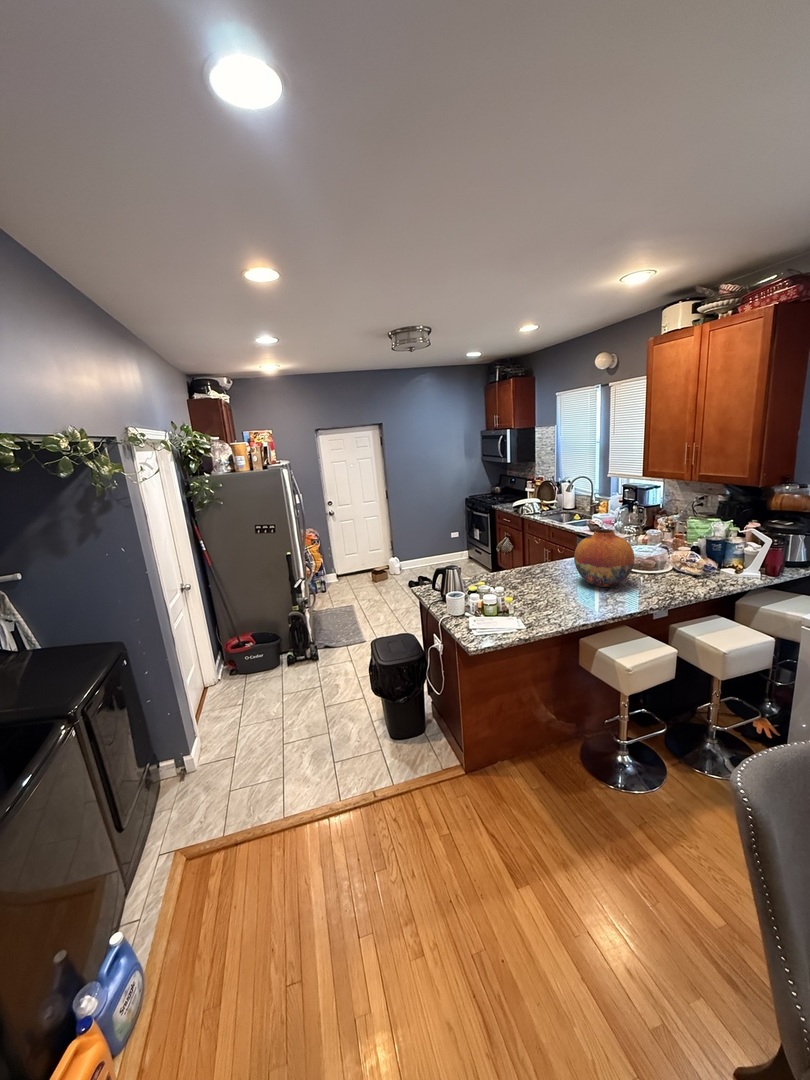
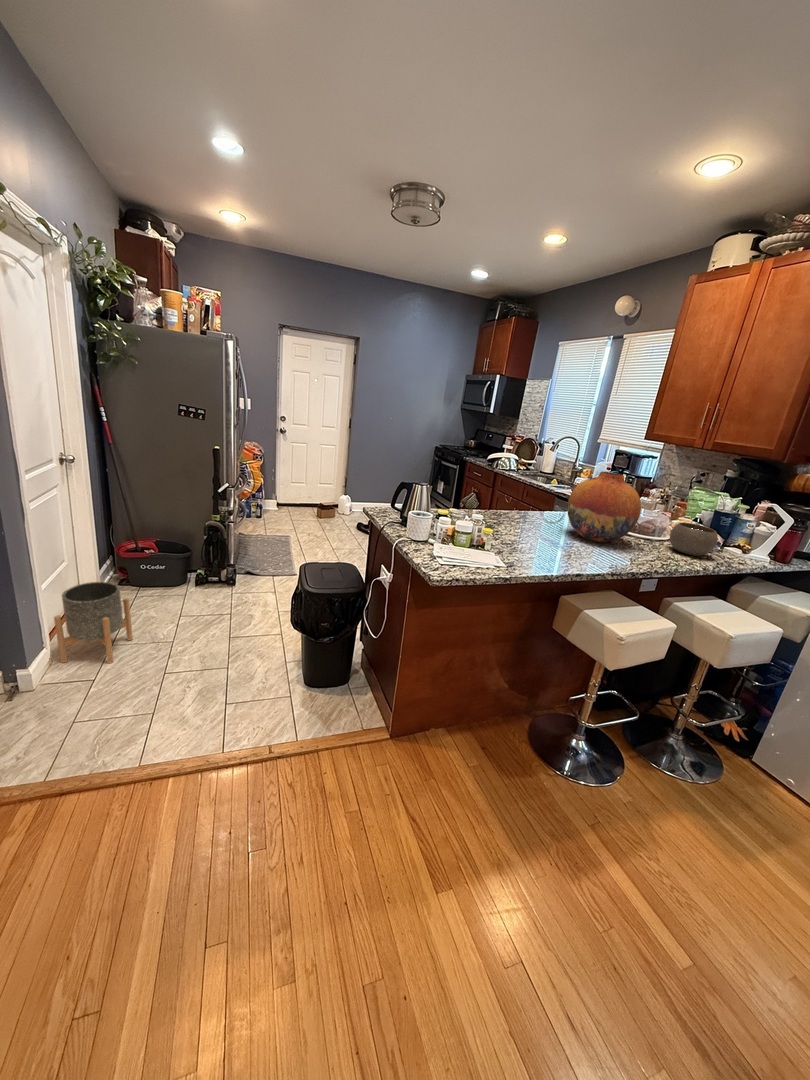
bowl: none [667,557,706,585] -> present [670,523,718,556]
planter: none [200,678,253,746] -> present [54,582,133,663]

